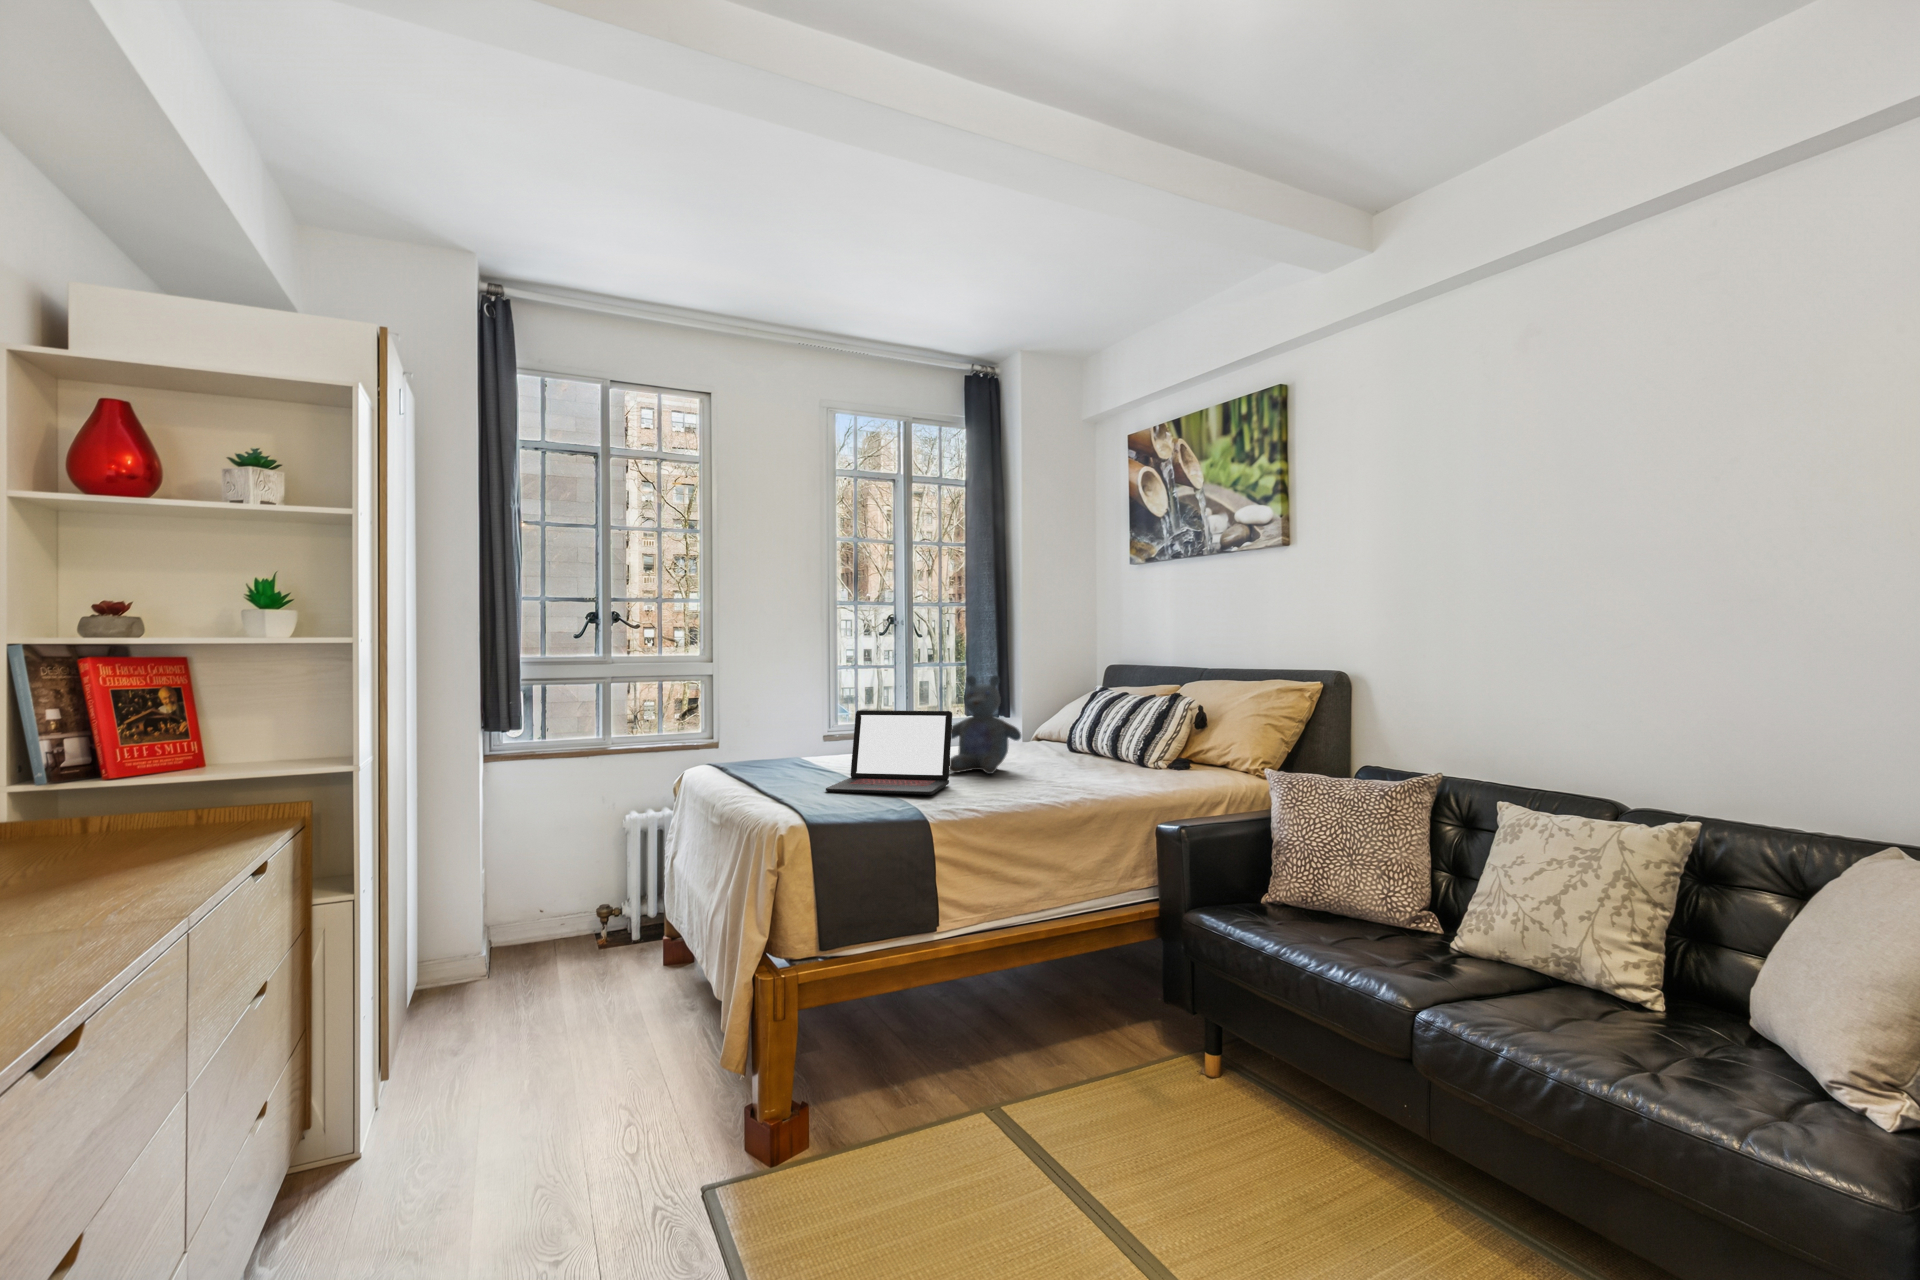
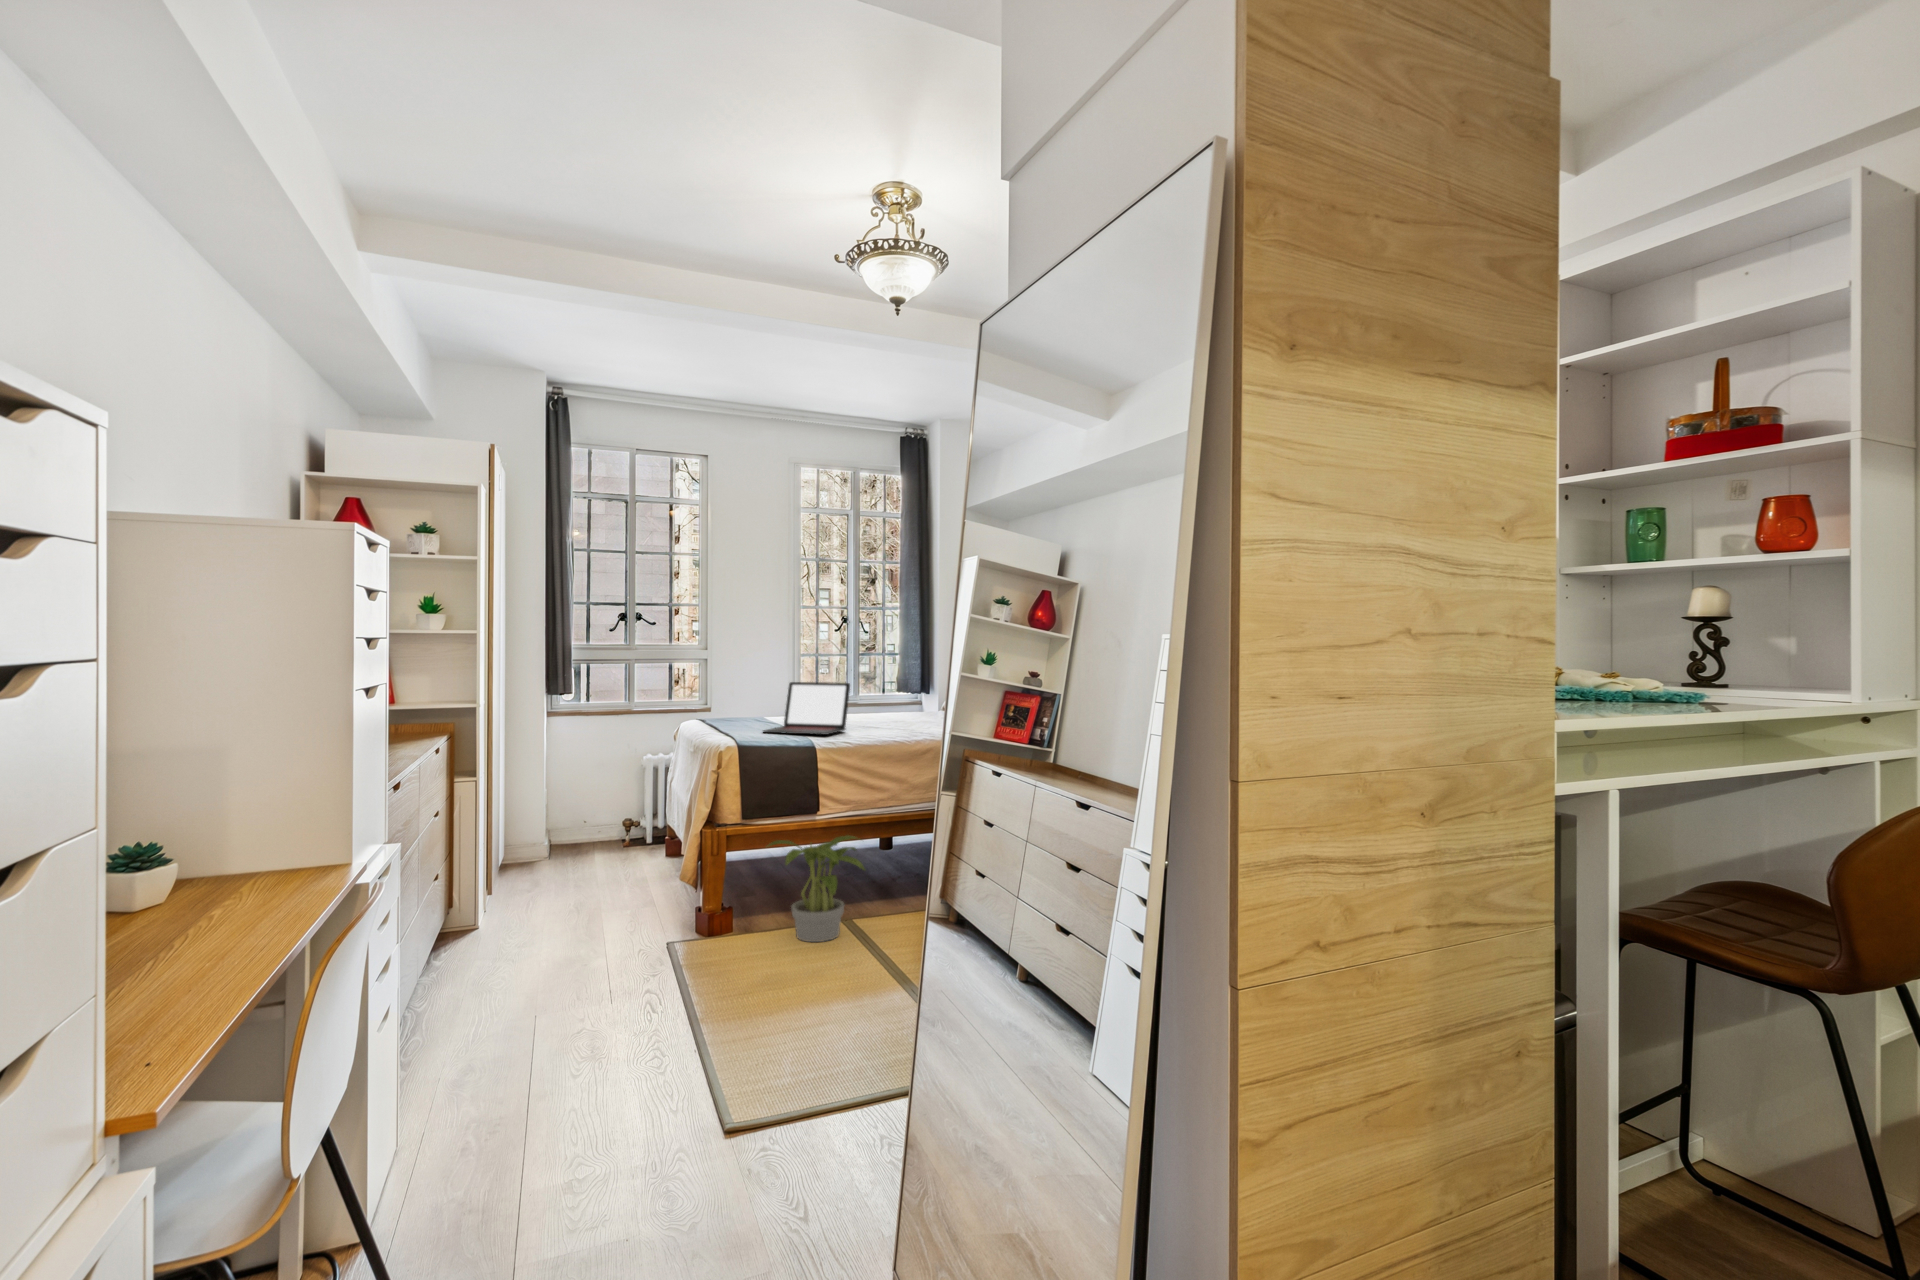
stuffed bear: present [950,675,1021,774] -> none [852,660,905,726]
potted plant: none [872,976,1048,1175] -> present [768,836,865,942]

